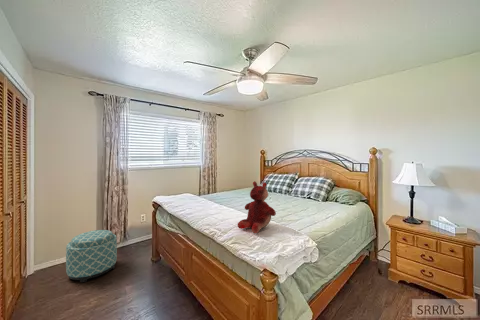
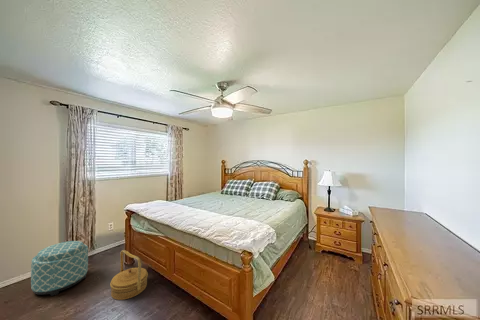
teddy bear: present [238,181,276,233] -> none [218,188,246,227]
woven basket: none [129,245,168,300] -> present [110,250,148,300]

